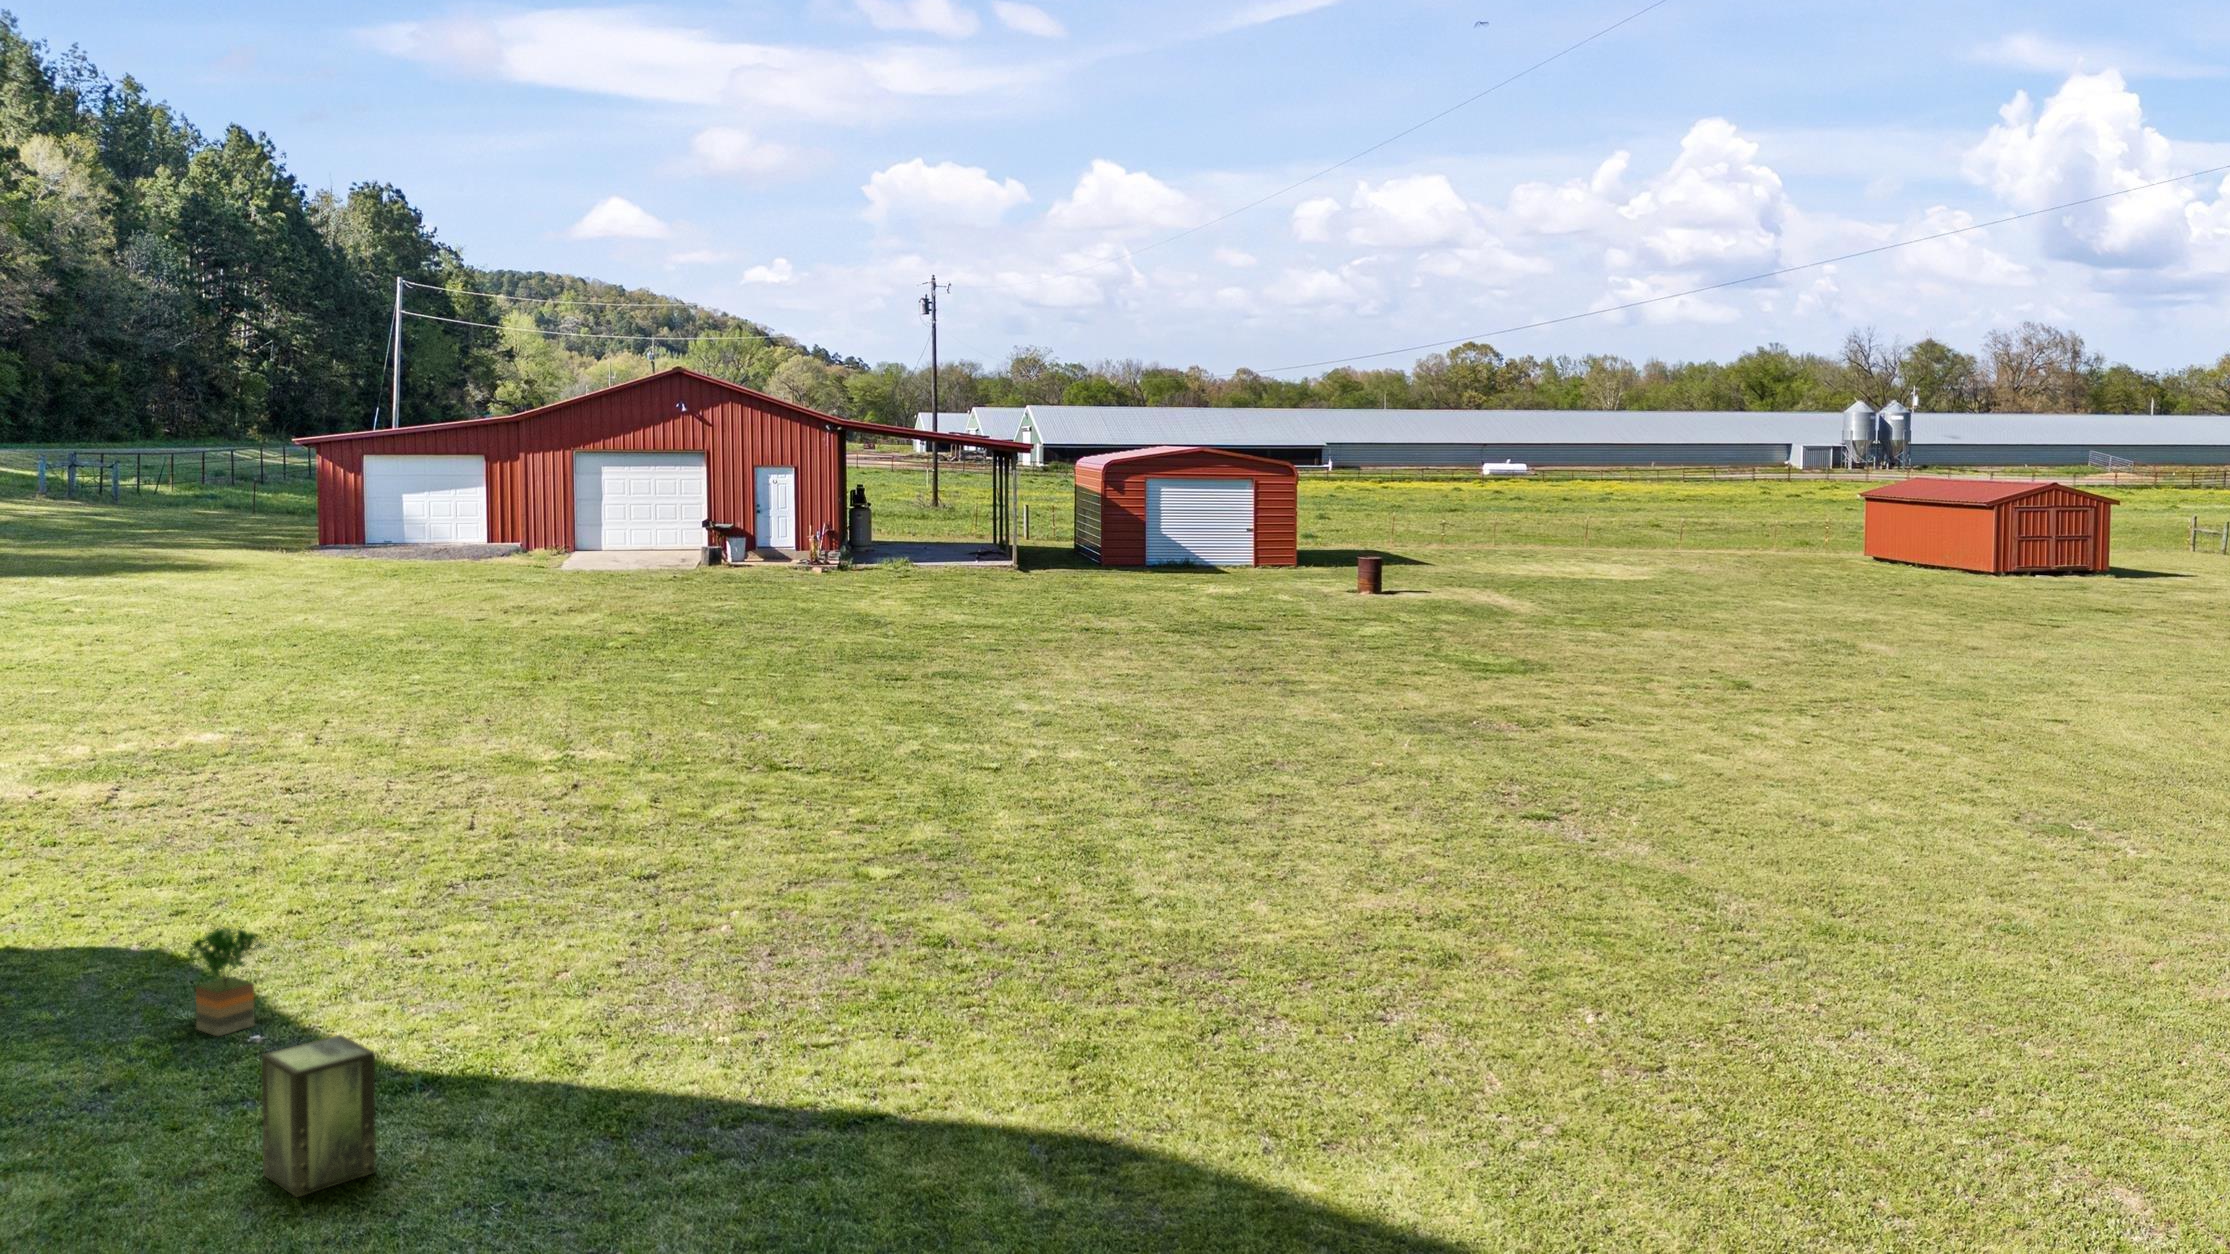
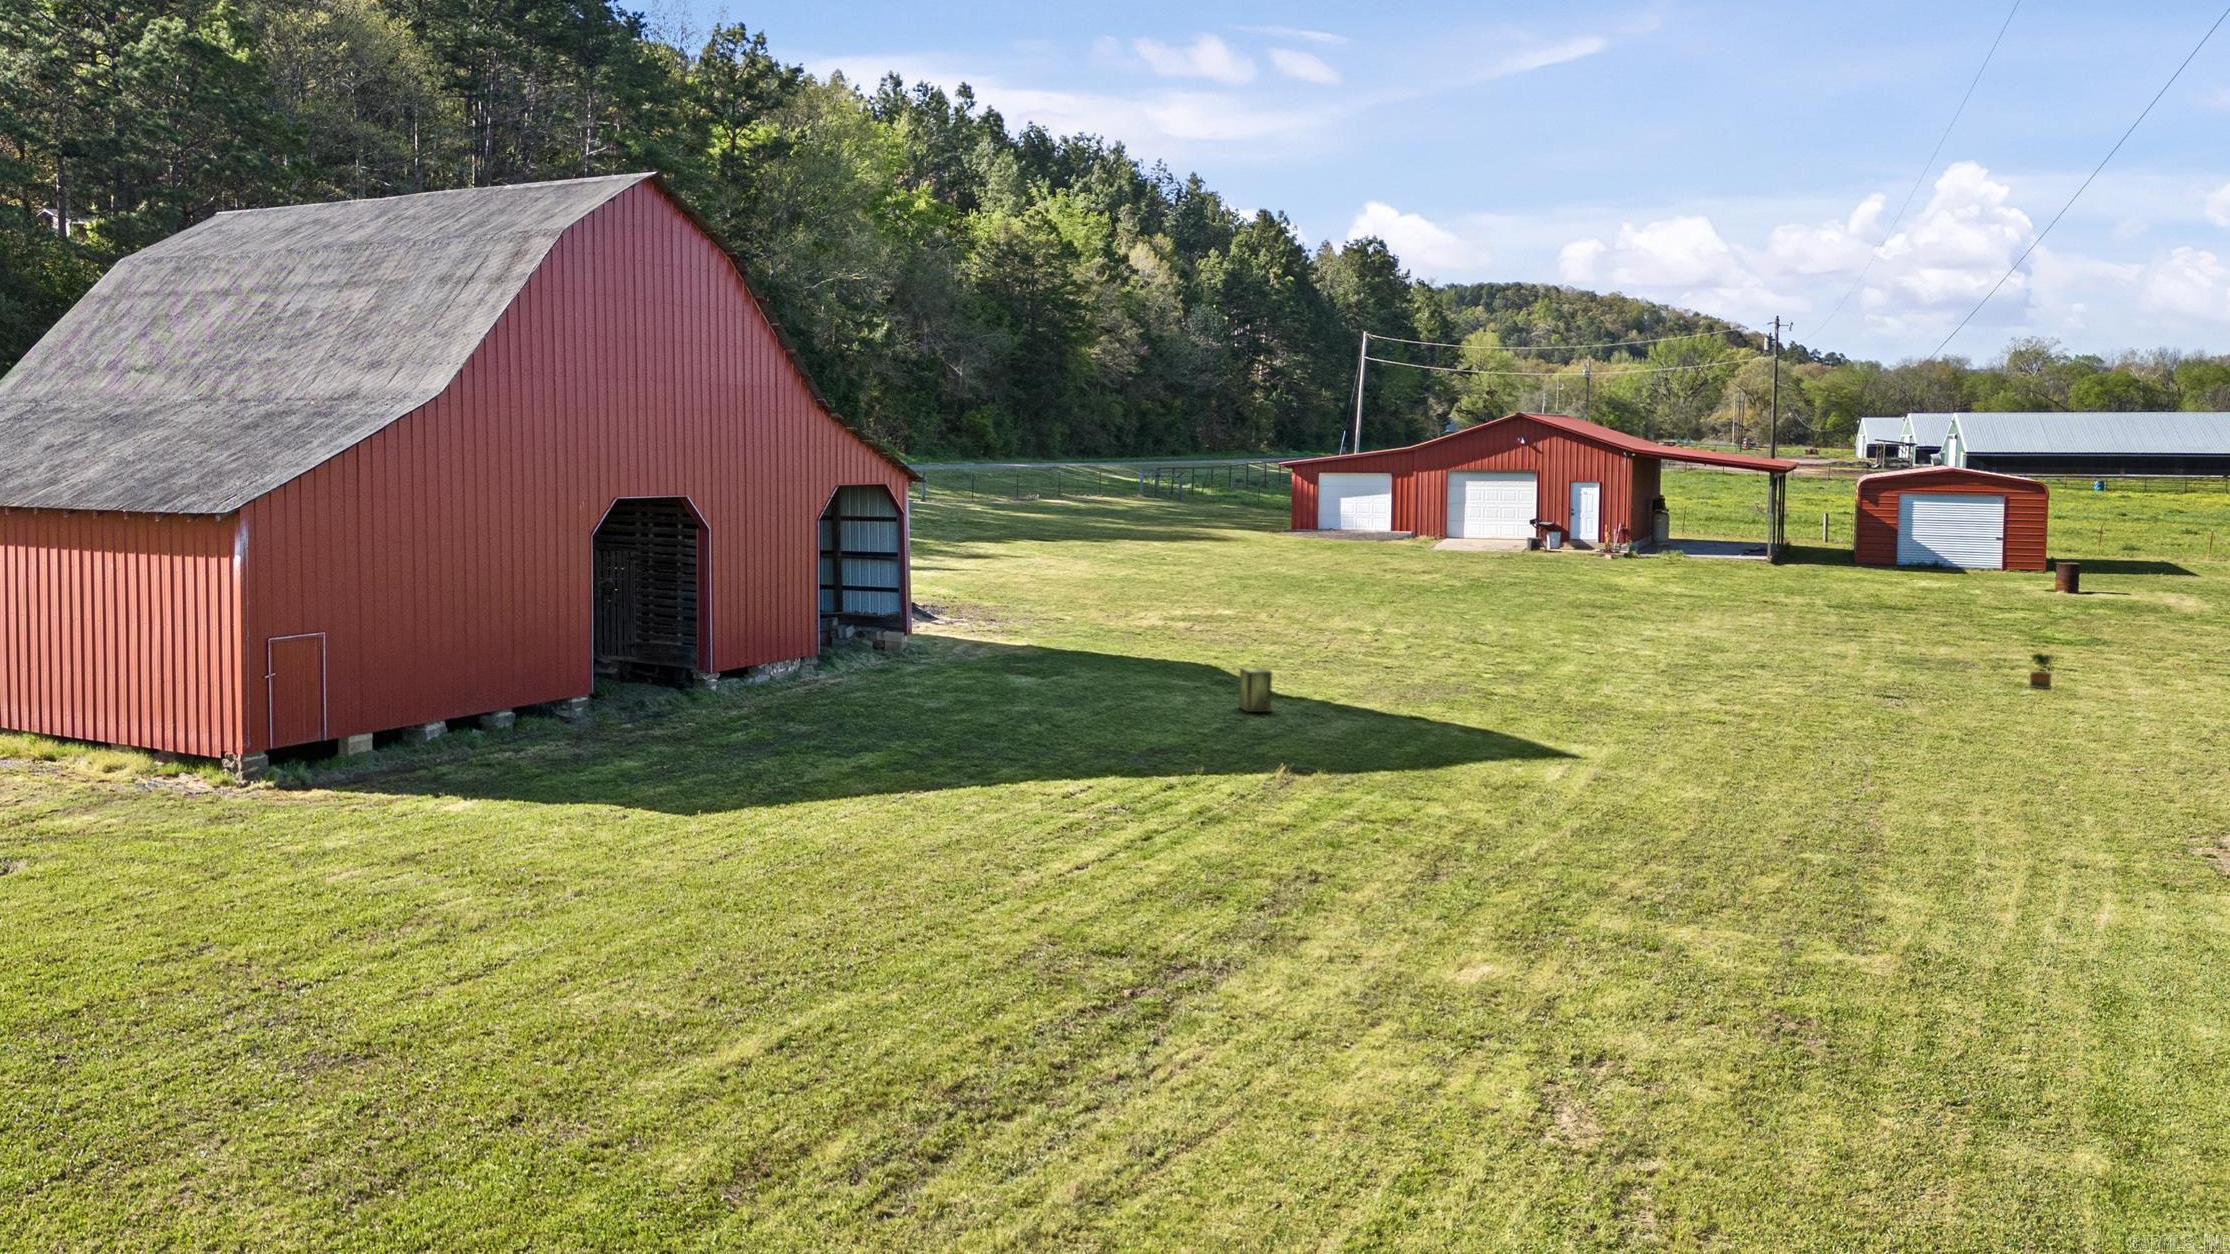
potted tree: present [188,928,267,1036] -> present [2030,653,2057,689]

